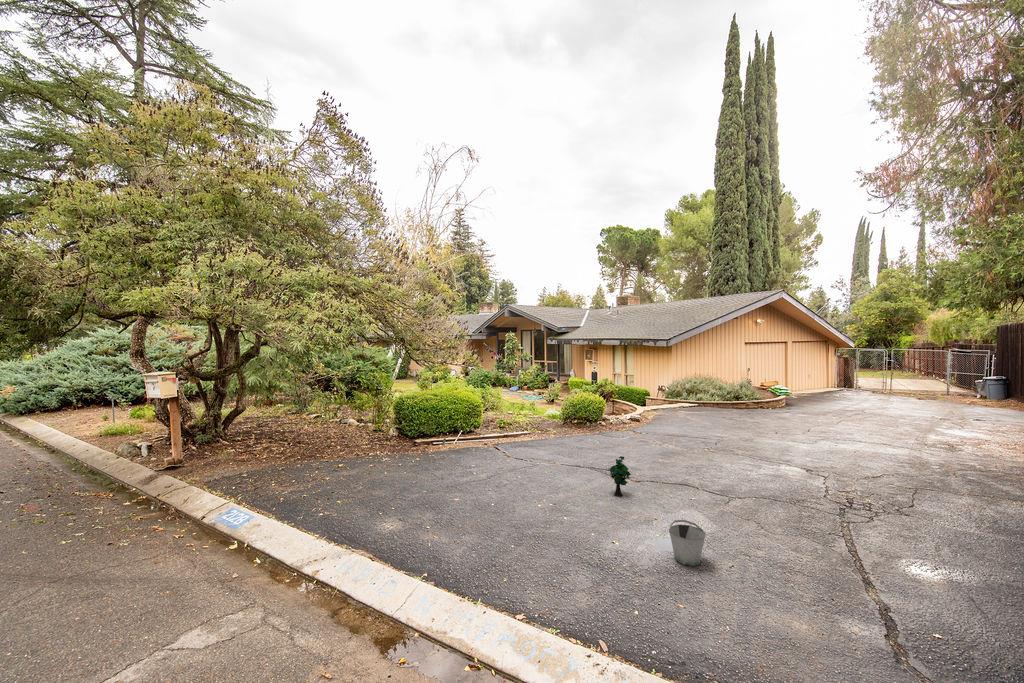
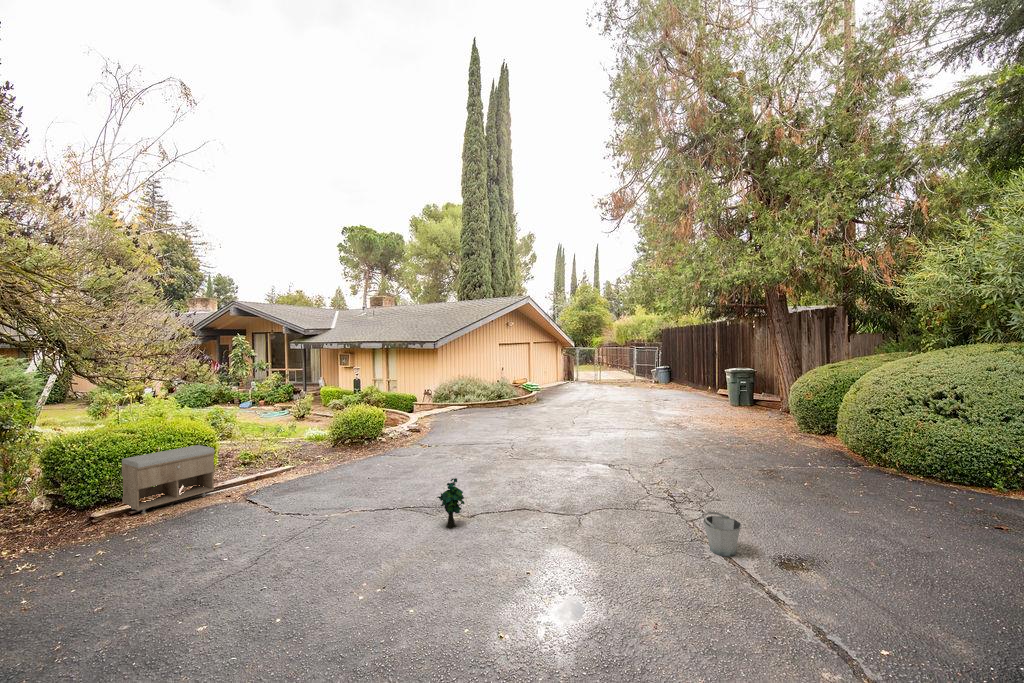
storage bench: none [429,409,476,447] -> present [122,445,215,513]
bucket: present [669,520,706,566] -> present [703,512,741,557]

